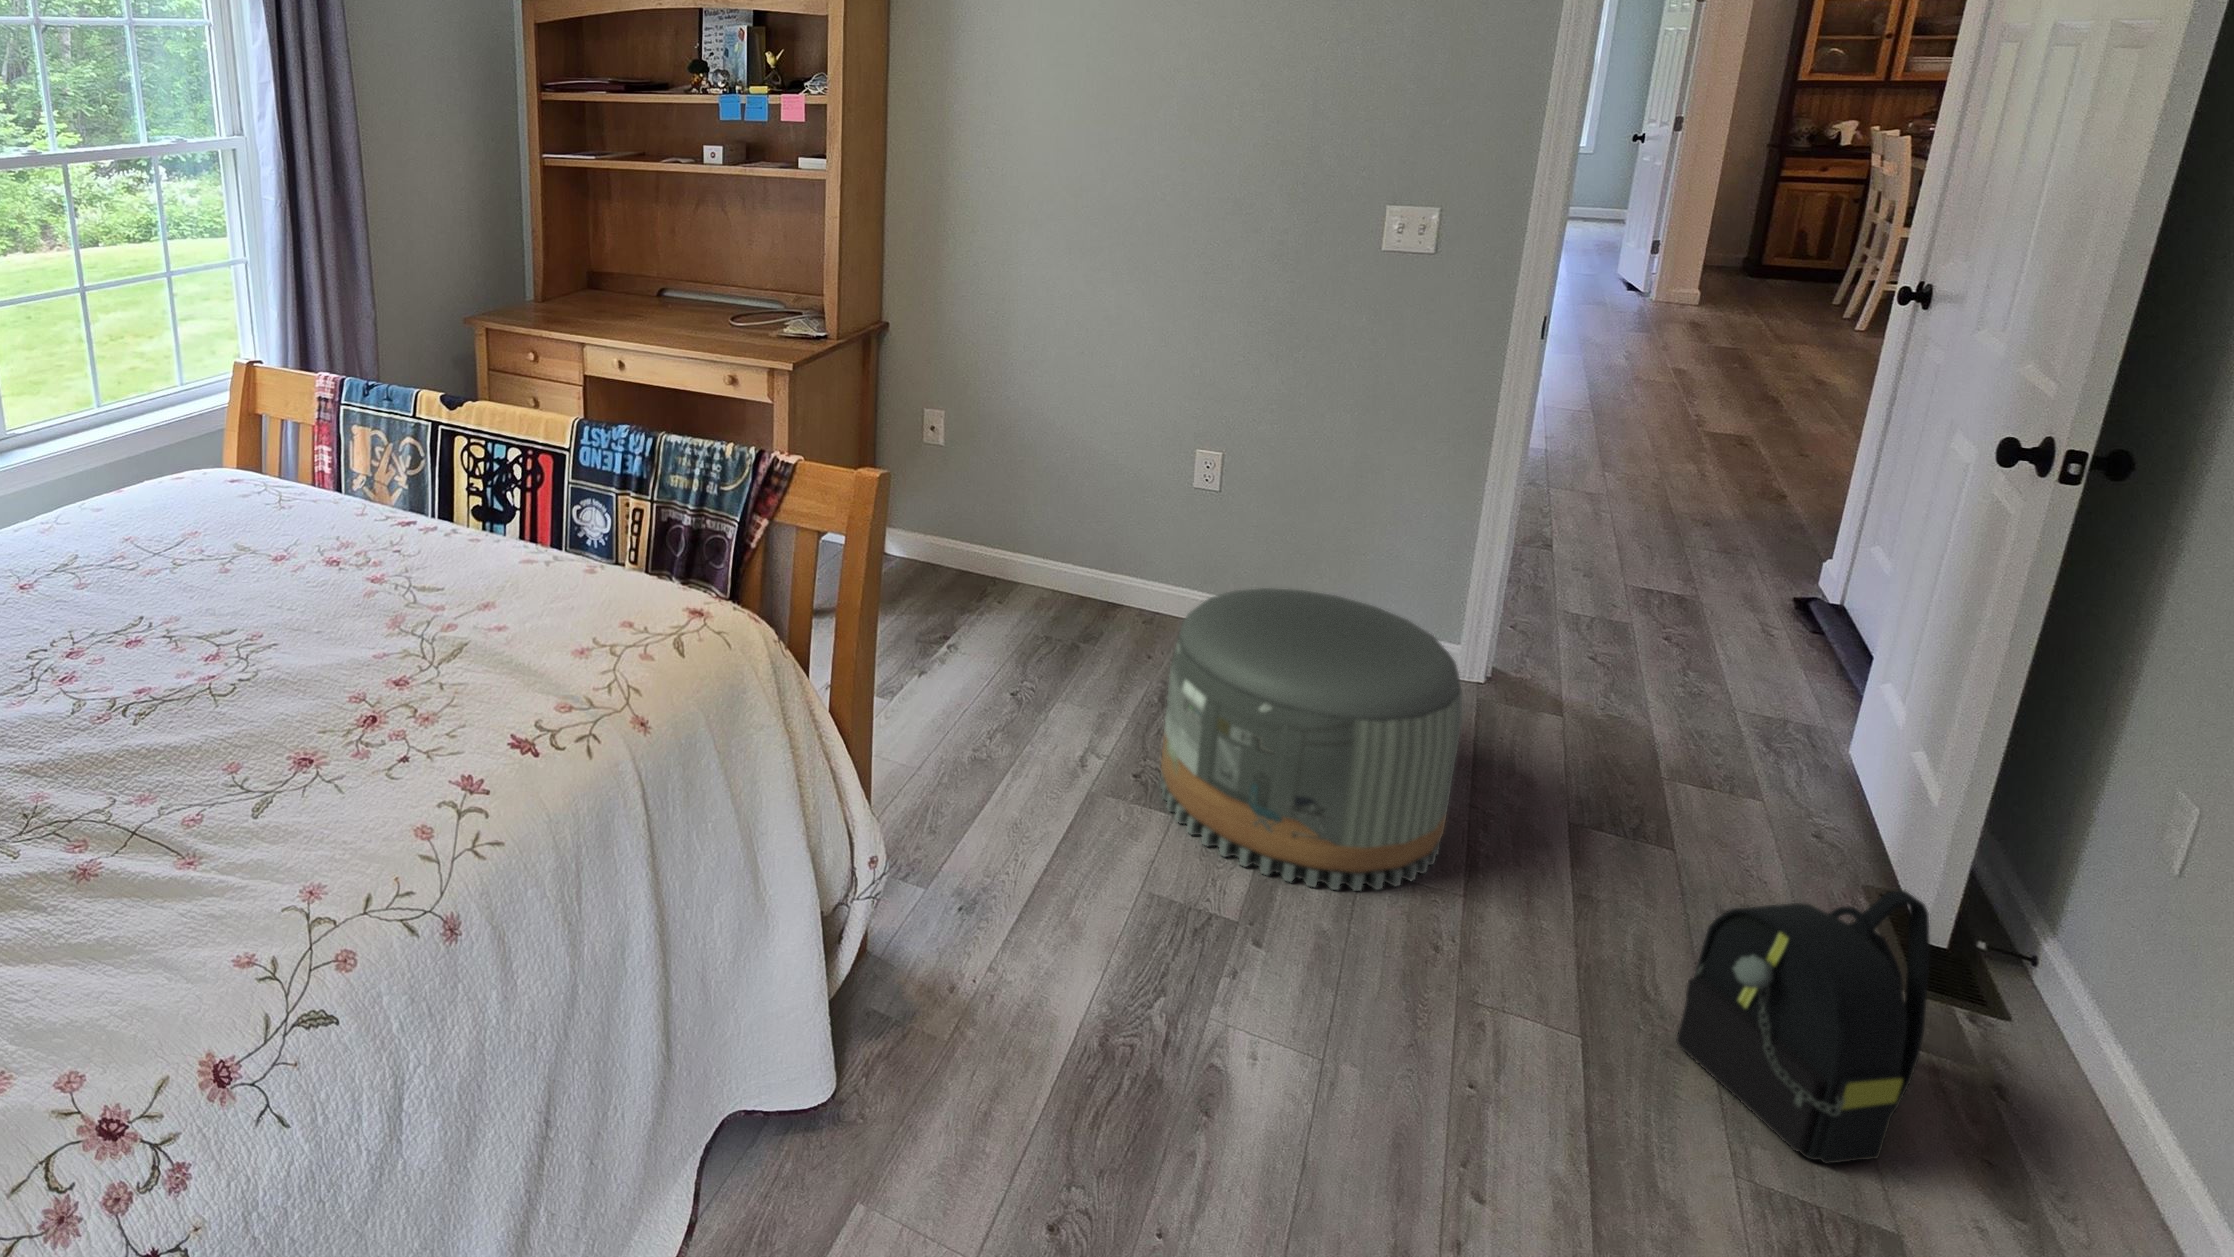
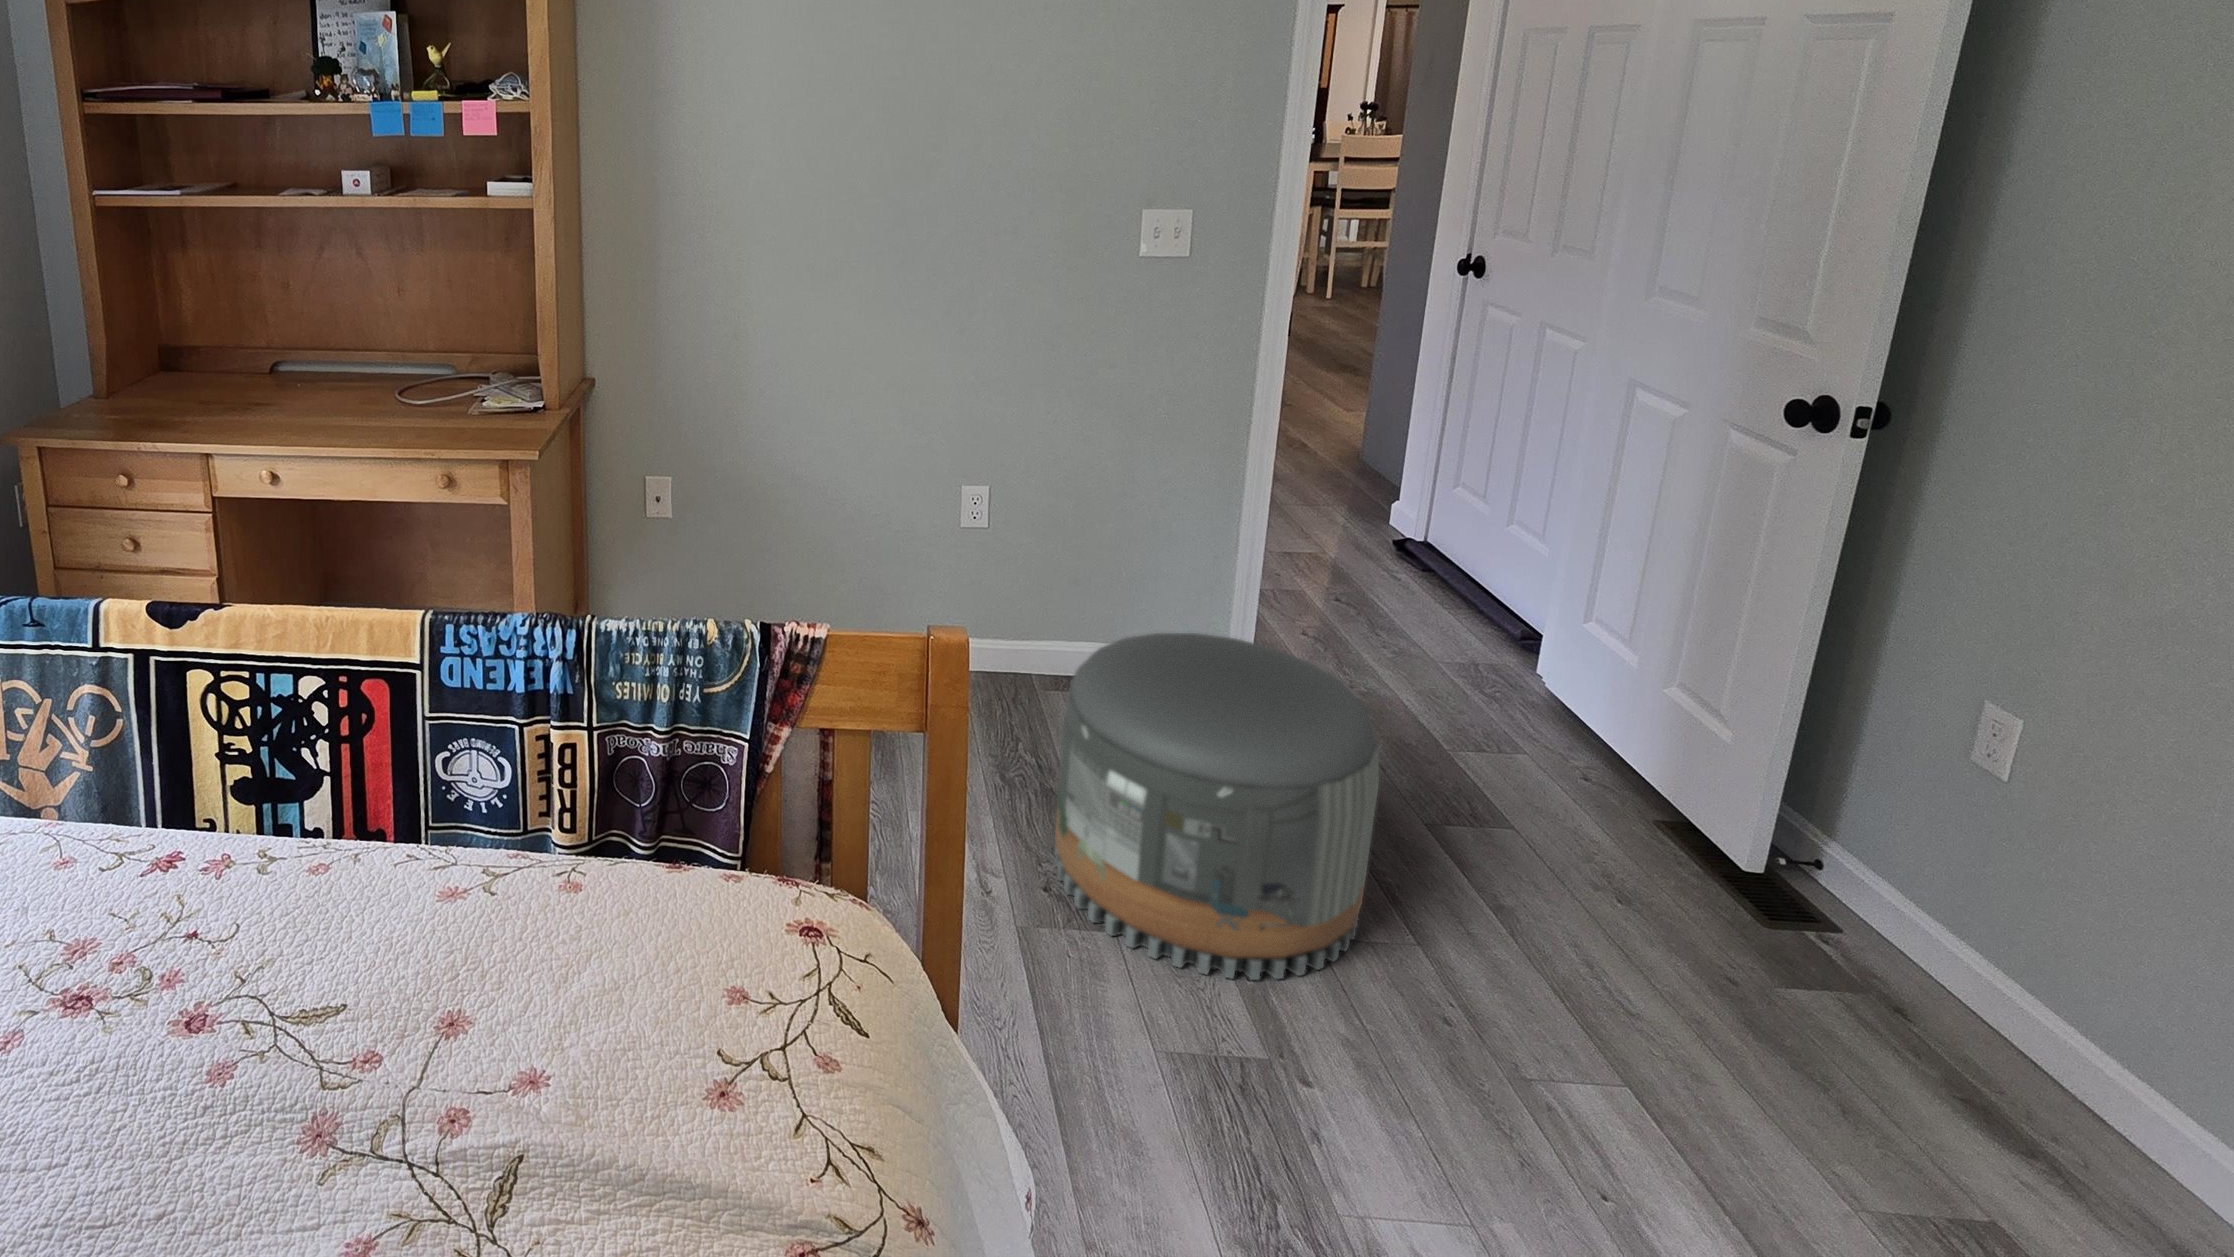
backpack: present [1676,890,1930,1164] -> none [1675,862,1925,1164]

